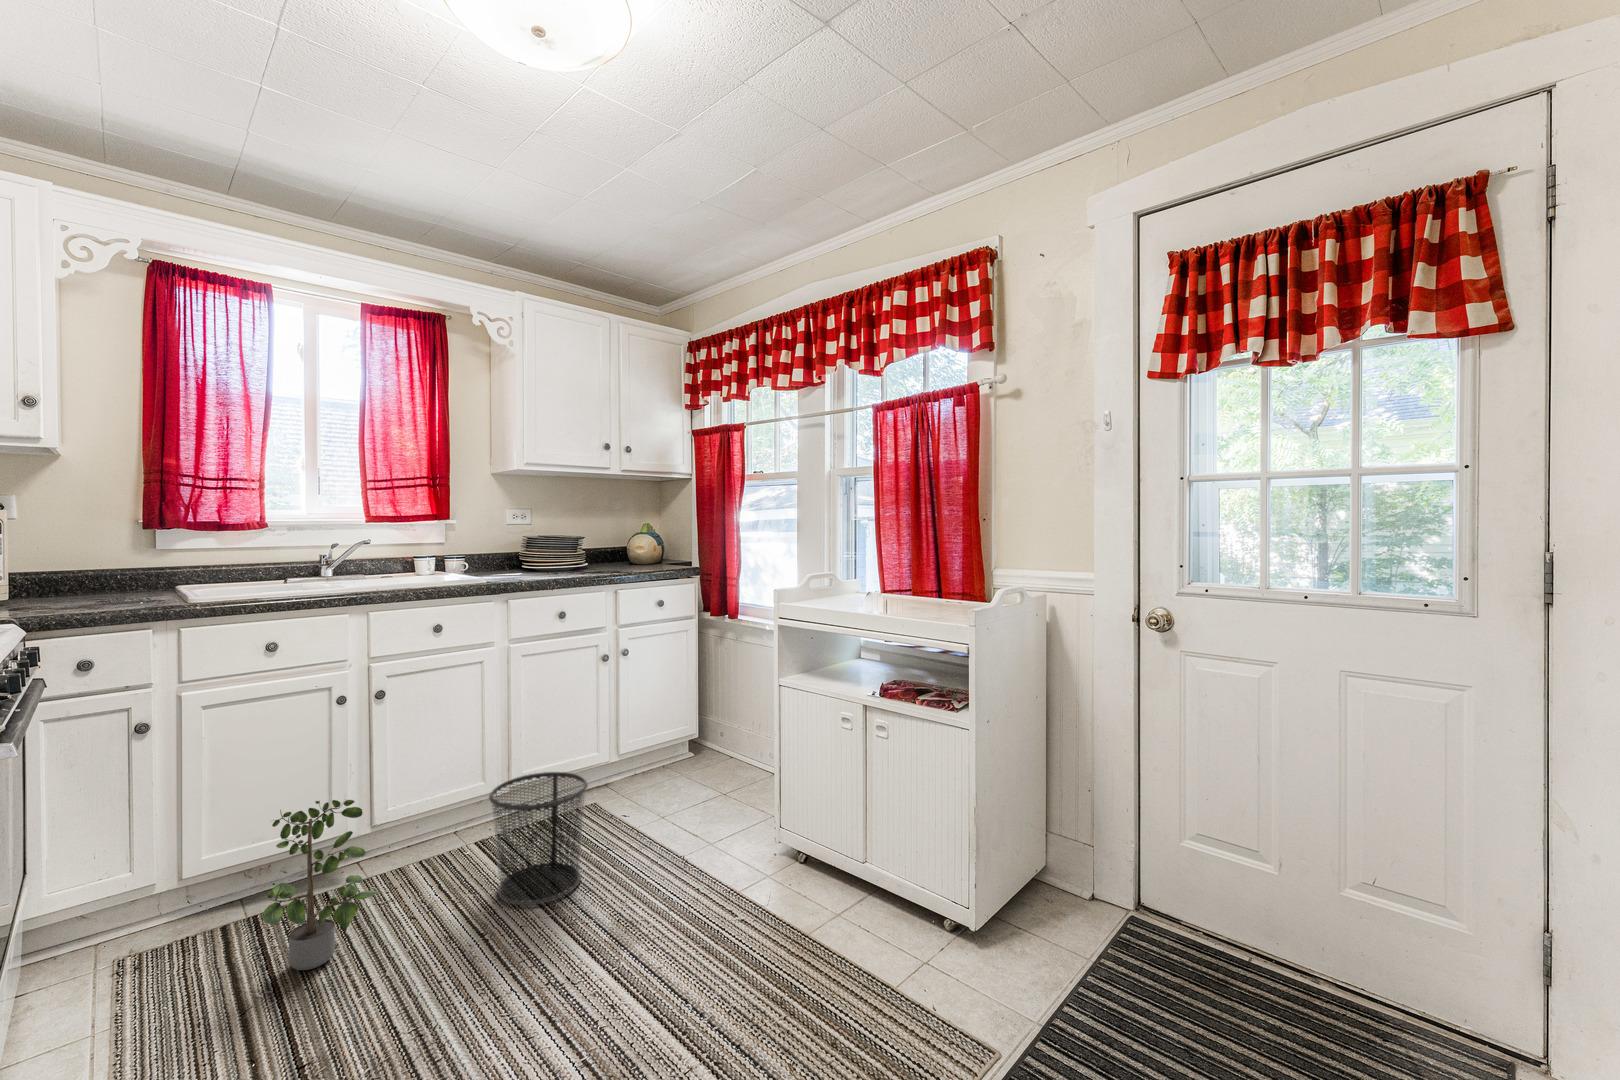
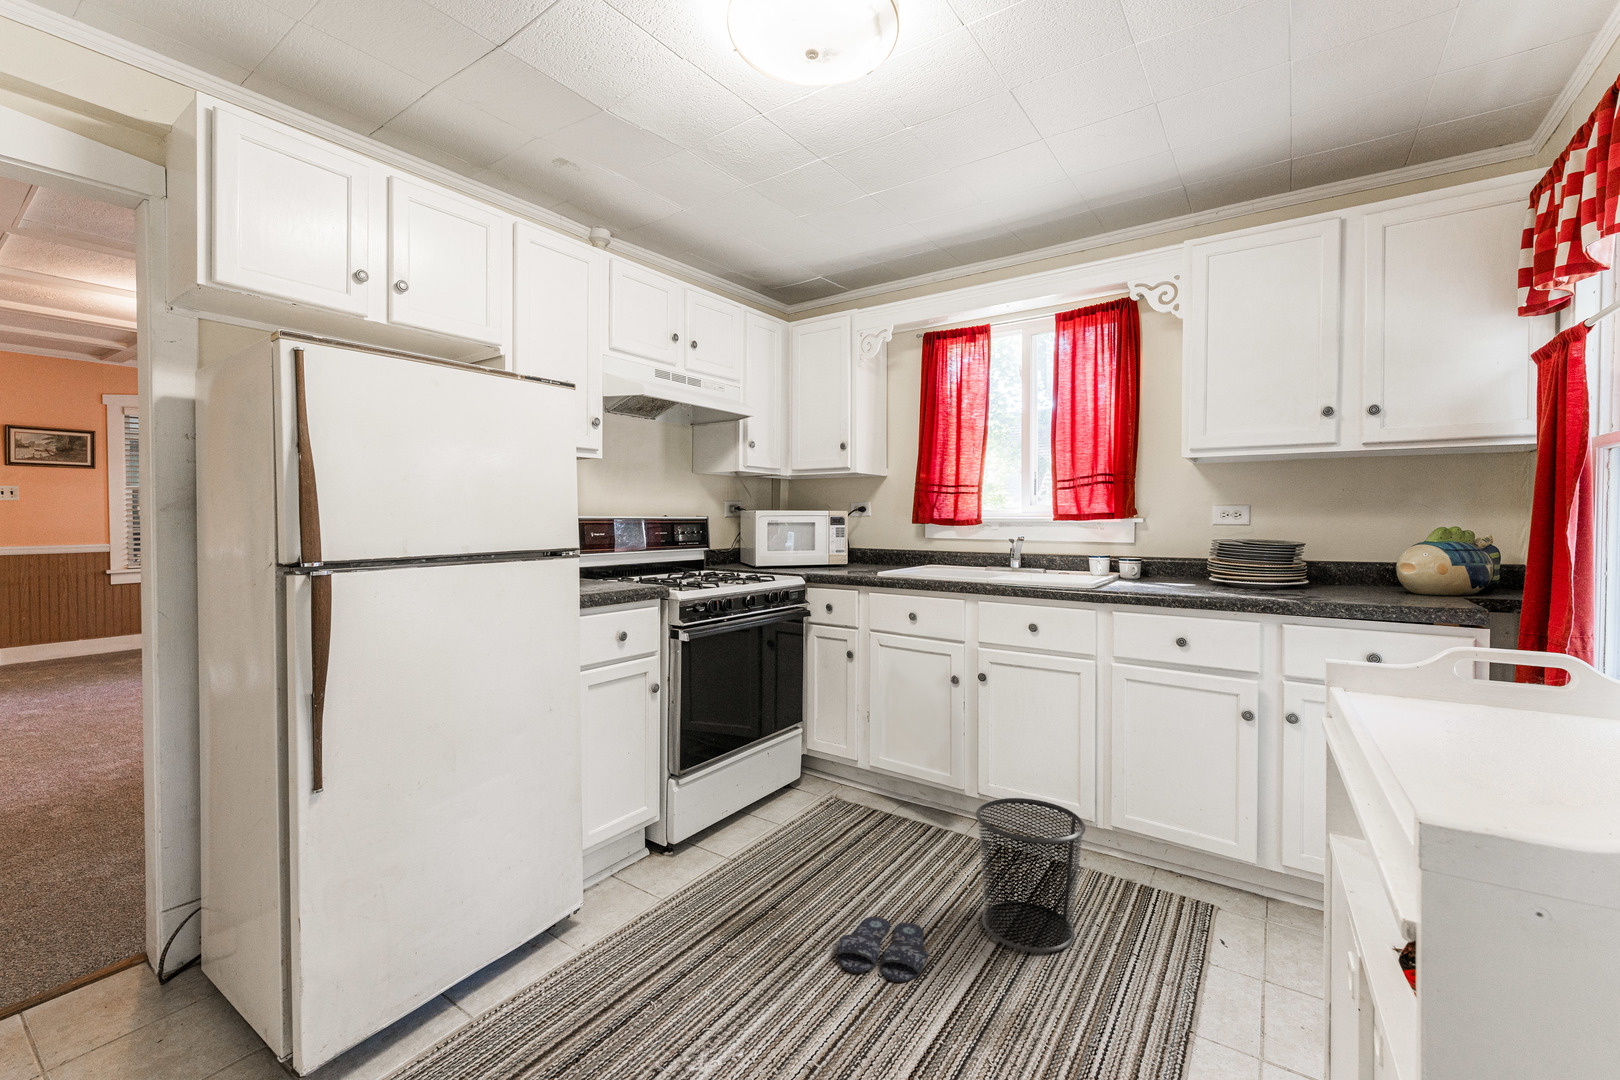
potted plant: present [263,800,382,970] -> none [818,737,884,872]
slippers: none [421,940,535,1008] -> present [837,917,929,982]

